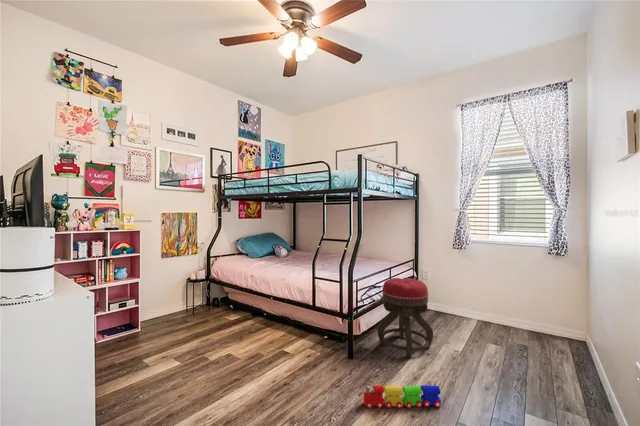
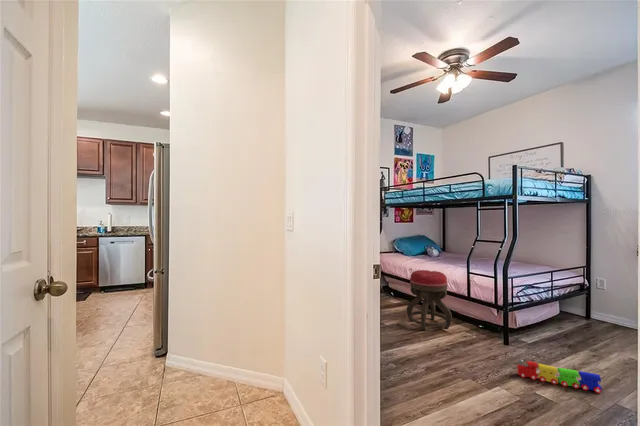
ottoman: present [377,278,433,357] -> present [407,270,452,330]

